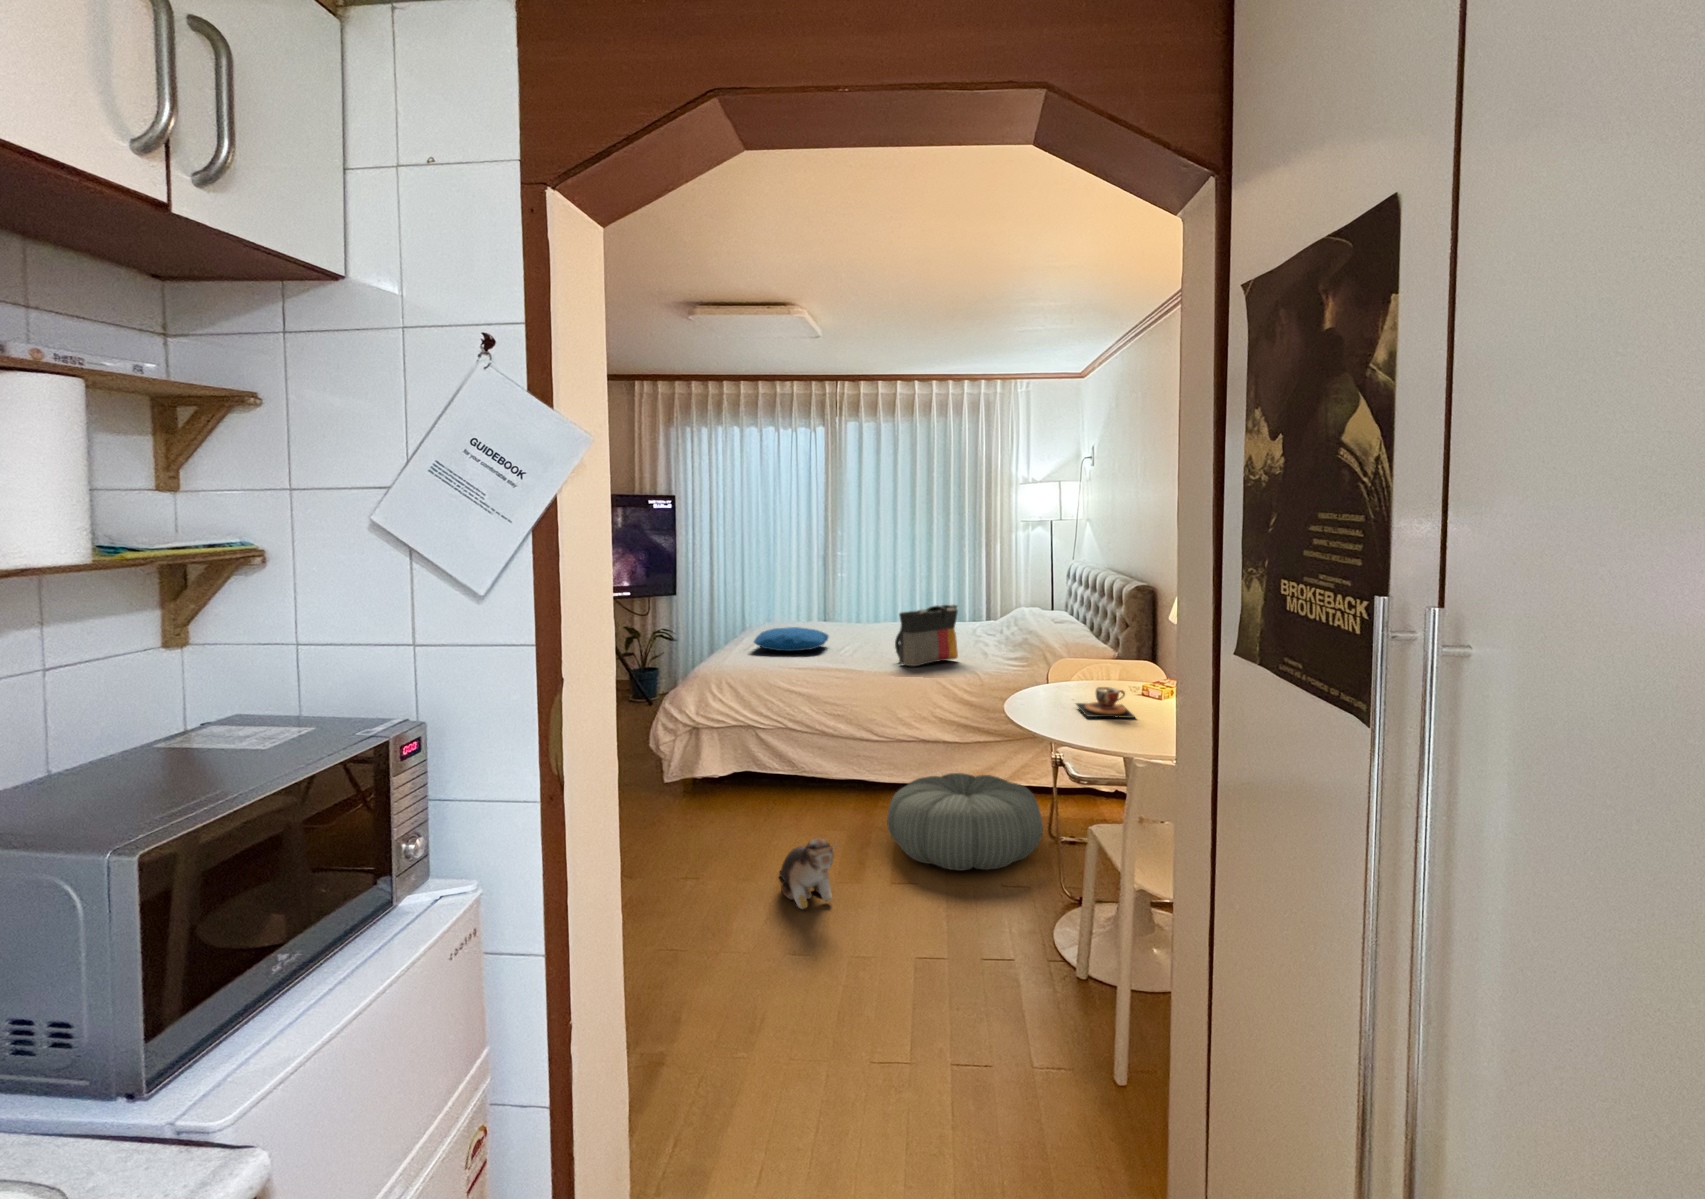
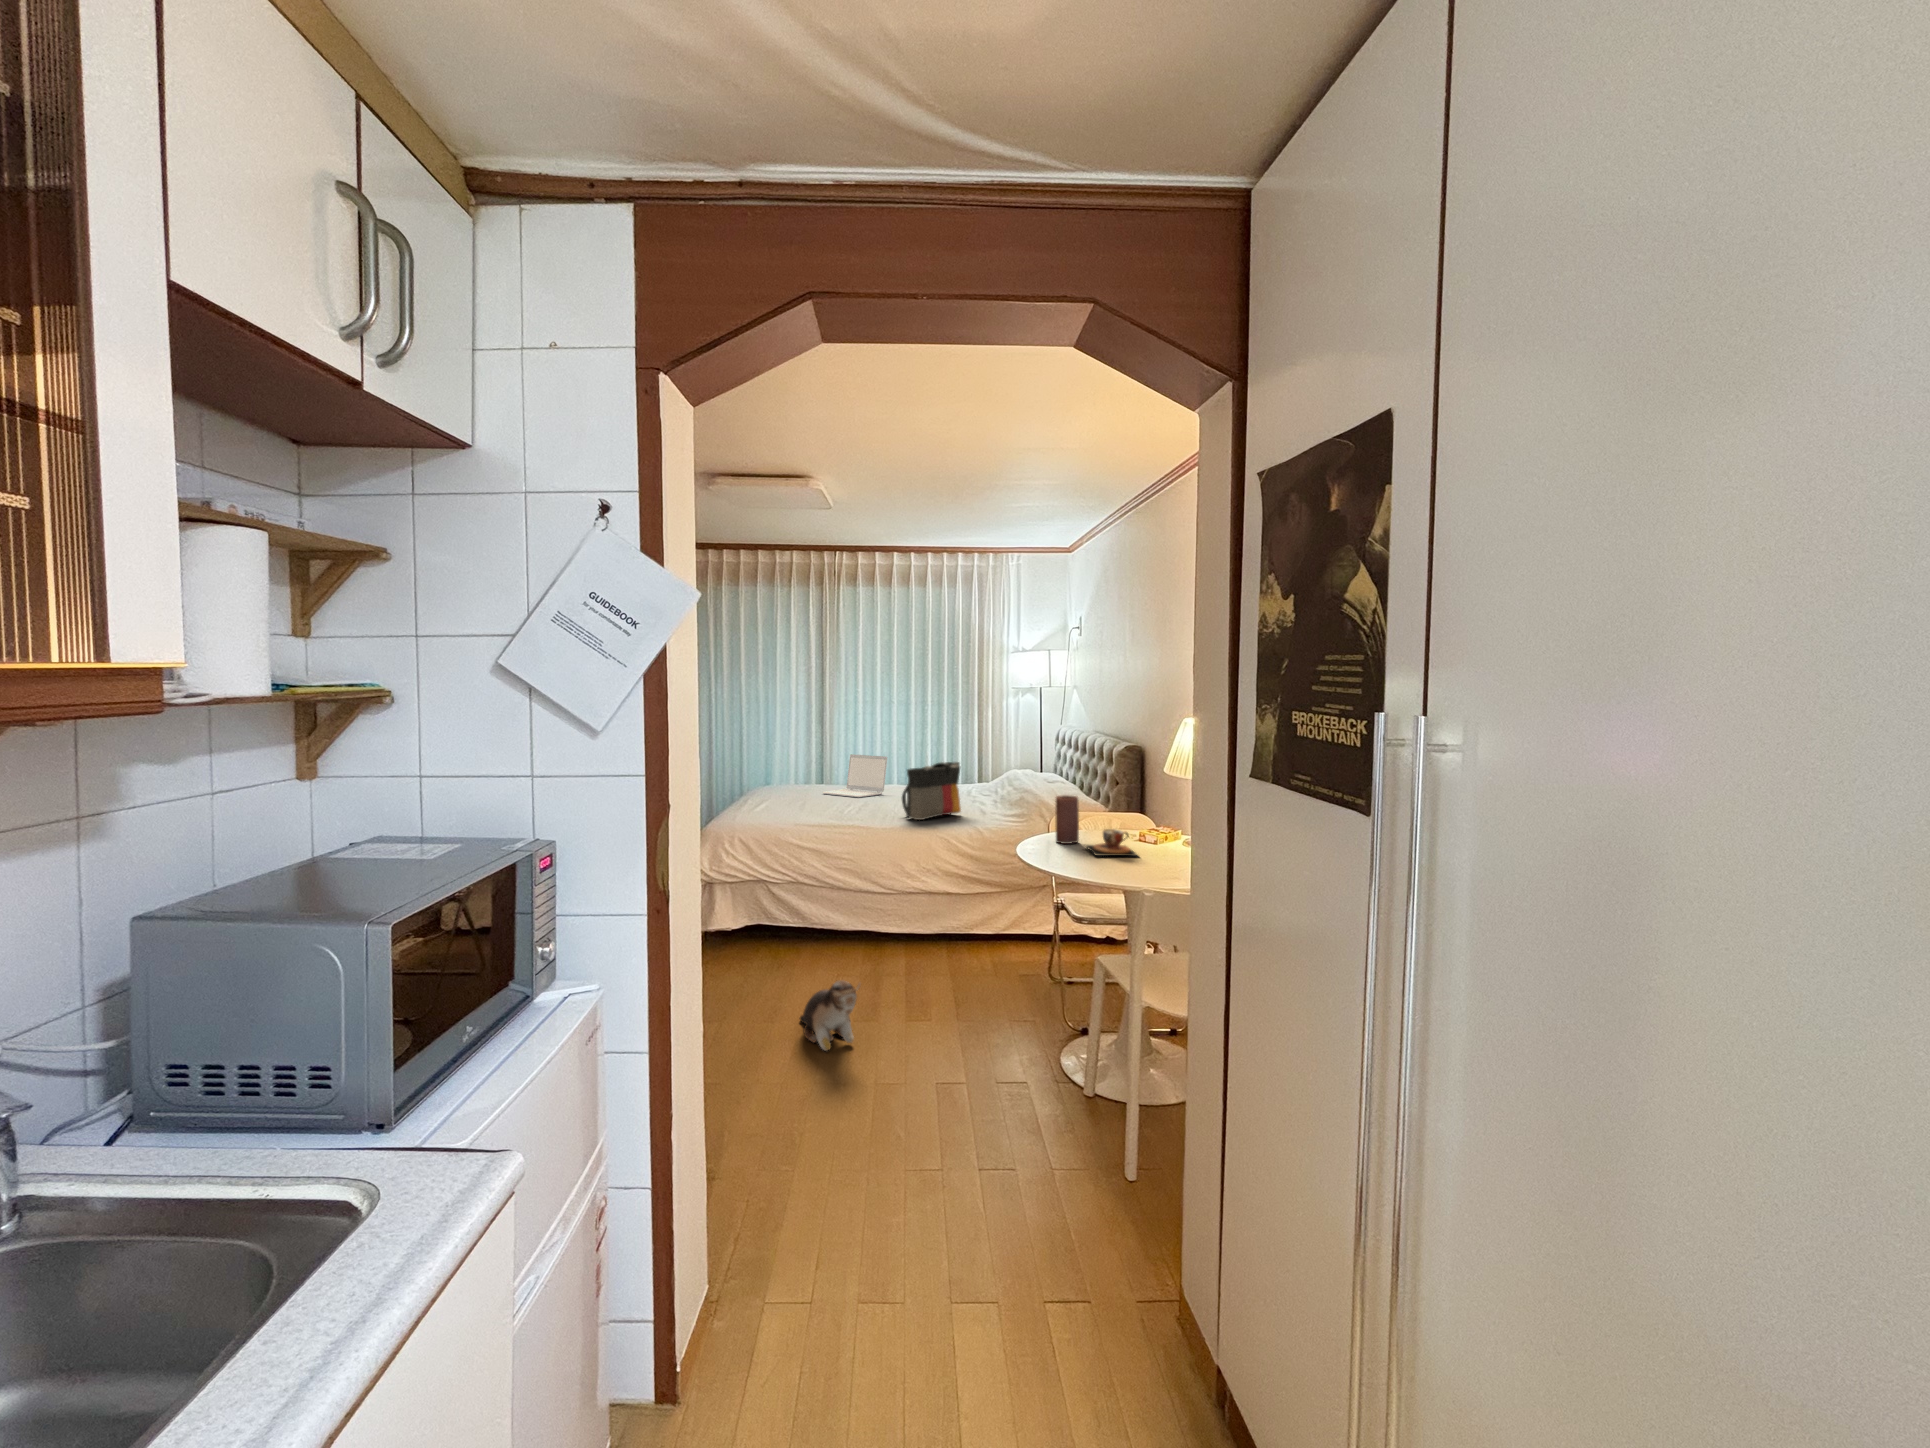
laptop: none [818,594,885,640] -> present [823,754,887,797]
pillow: present [754,627,829,651] -> none [764,785,836,807]
candle: none [1045,648,1071,701] -> present [1055,795,1079,844]
pouf: present [887,773,1043,871] -> none [901,920,1047,1011]

